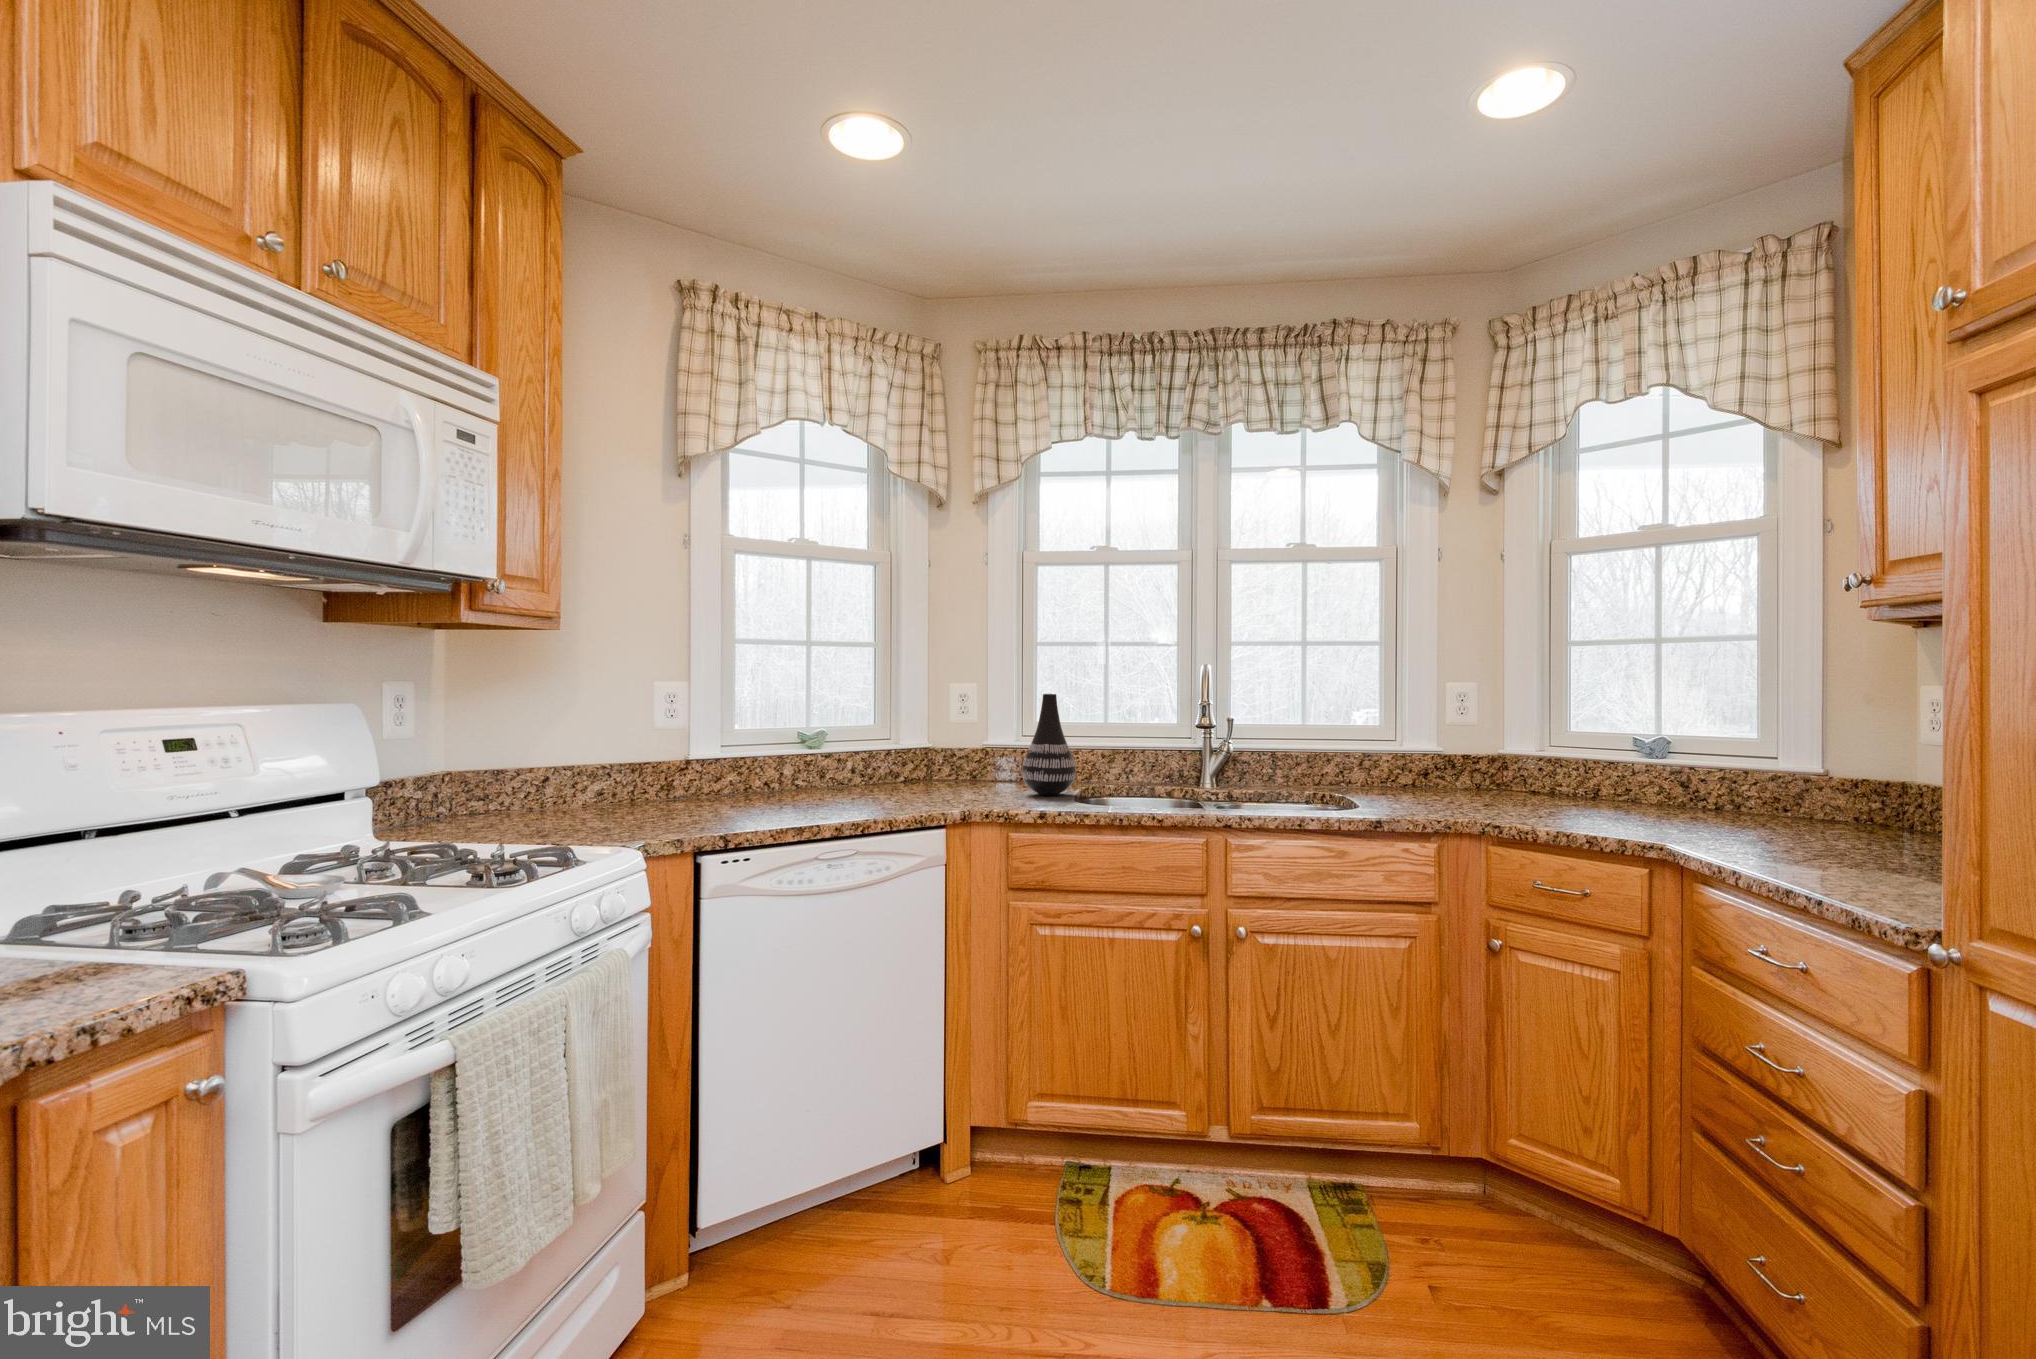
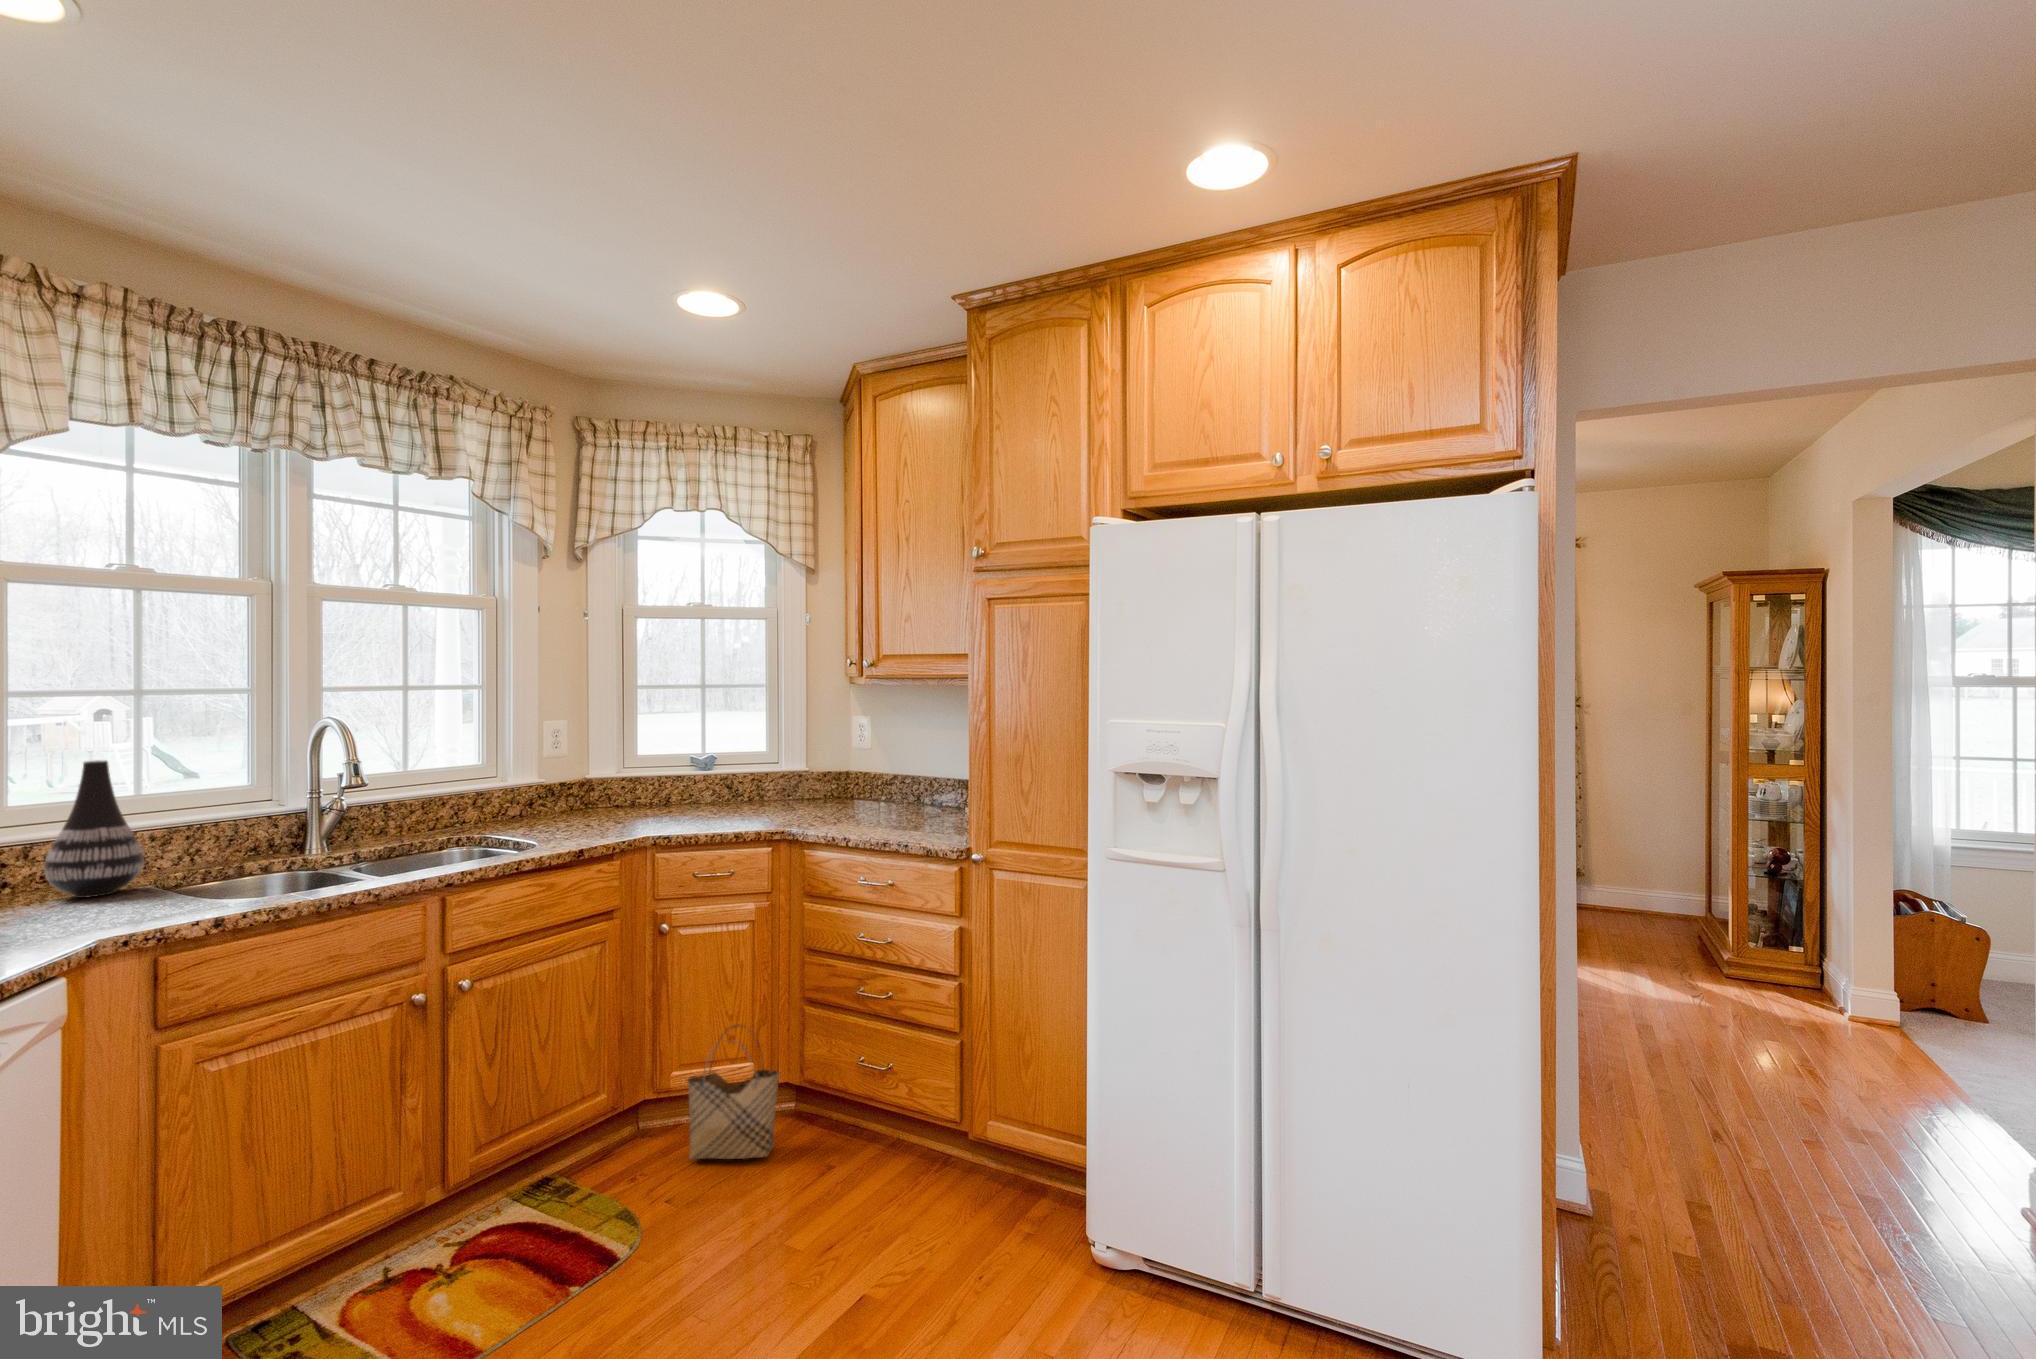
woven basket: none [1500,1100,1631,1297] -> present [687,1025,779,1159]

